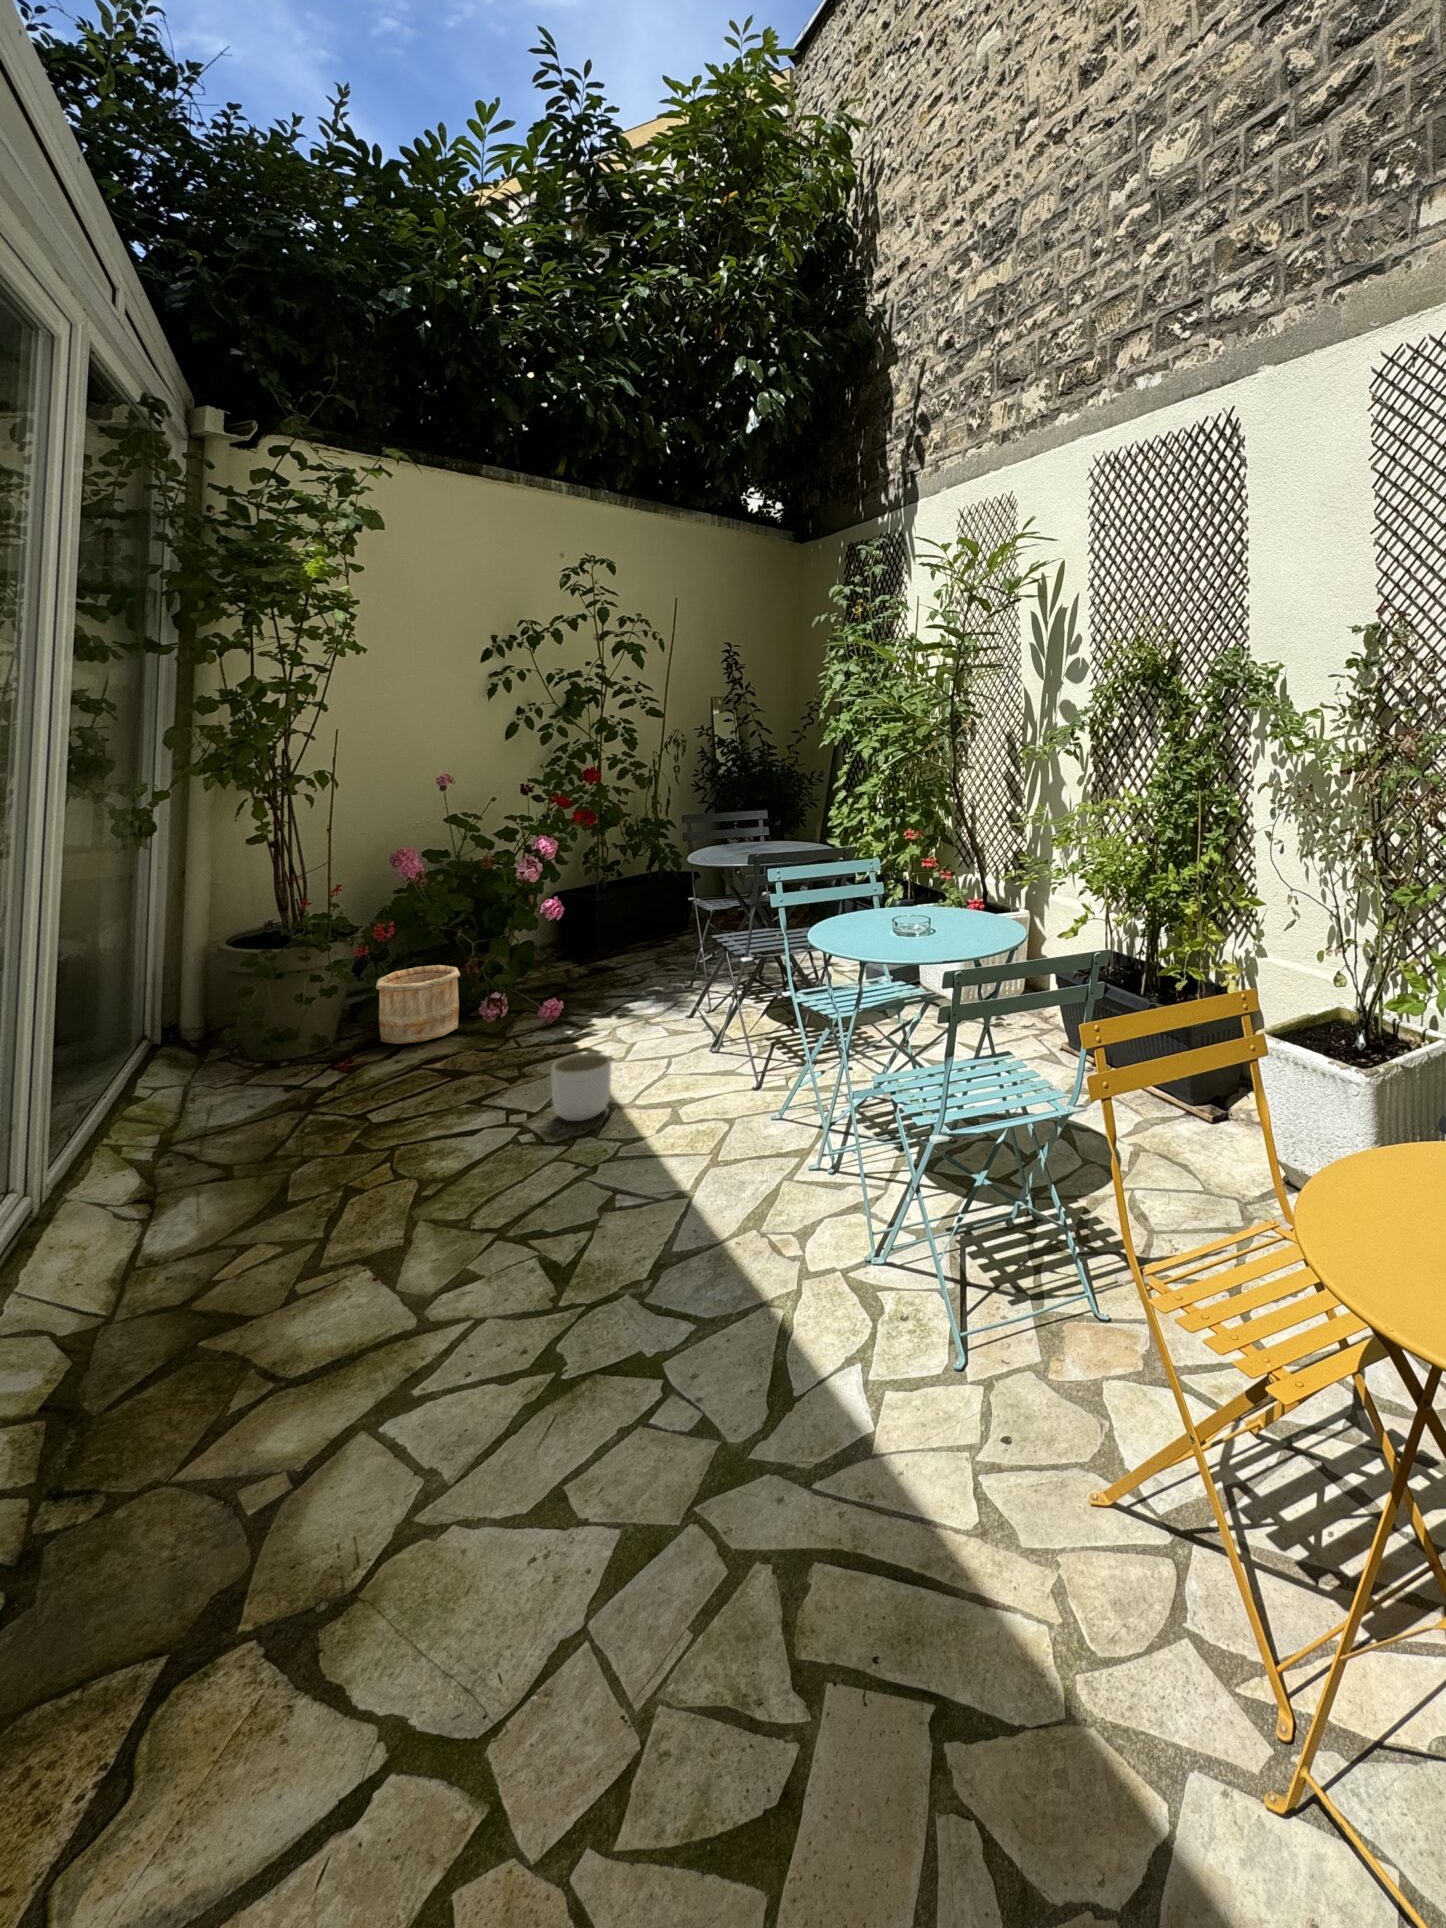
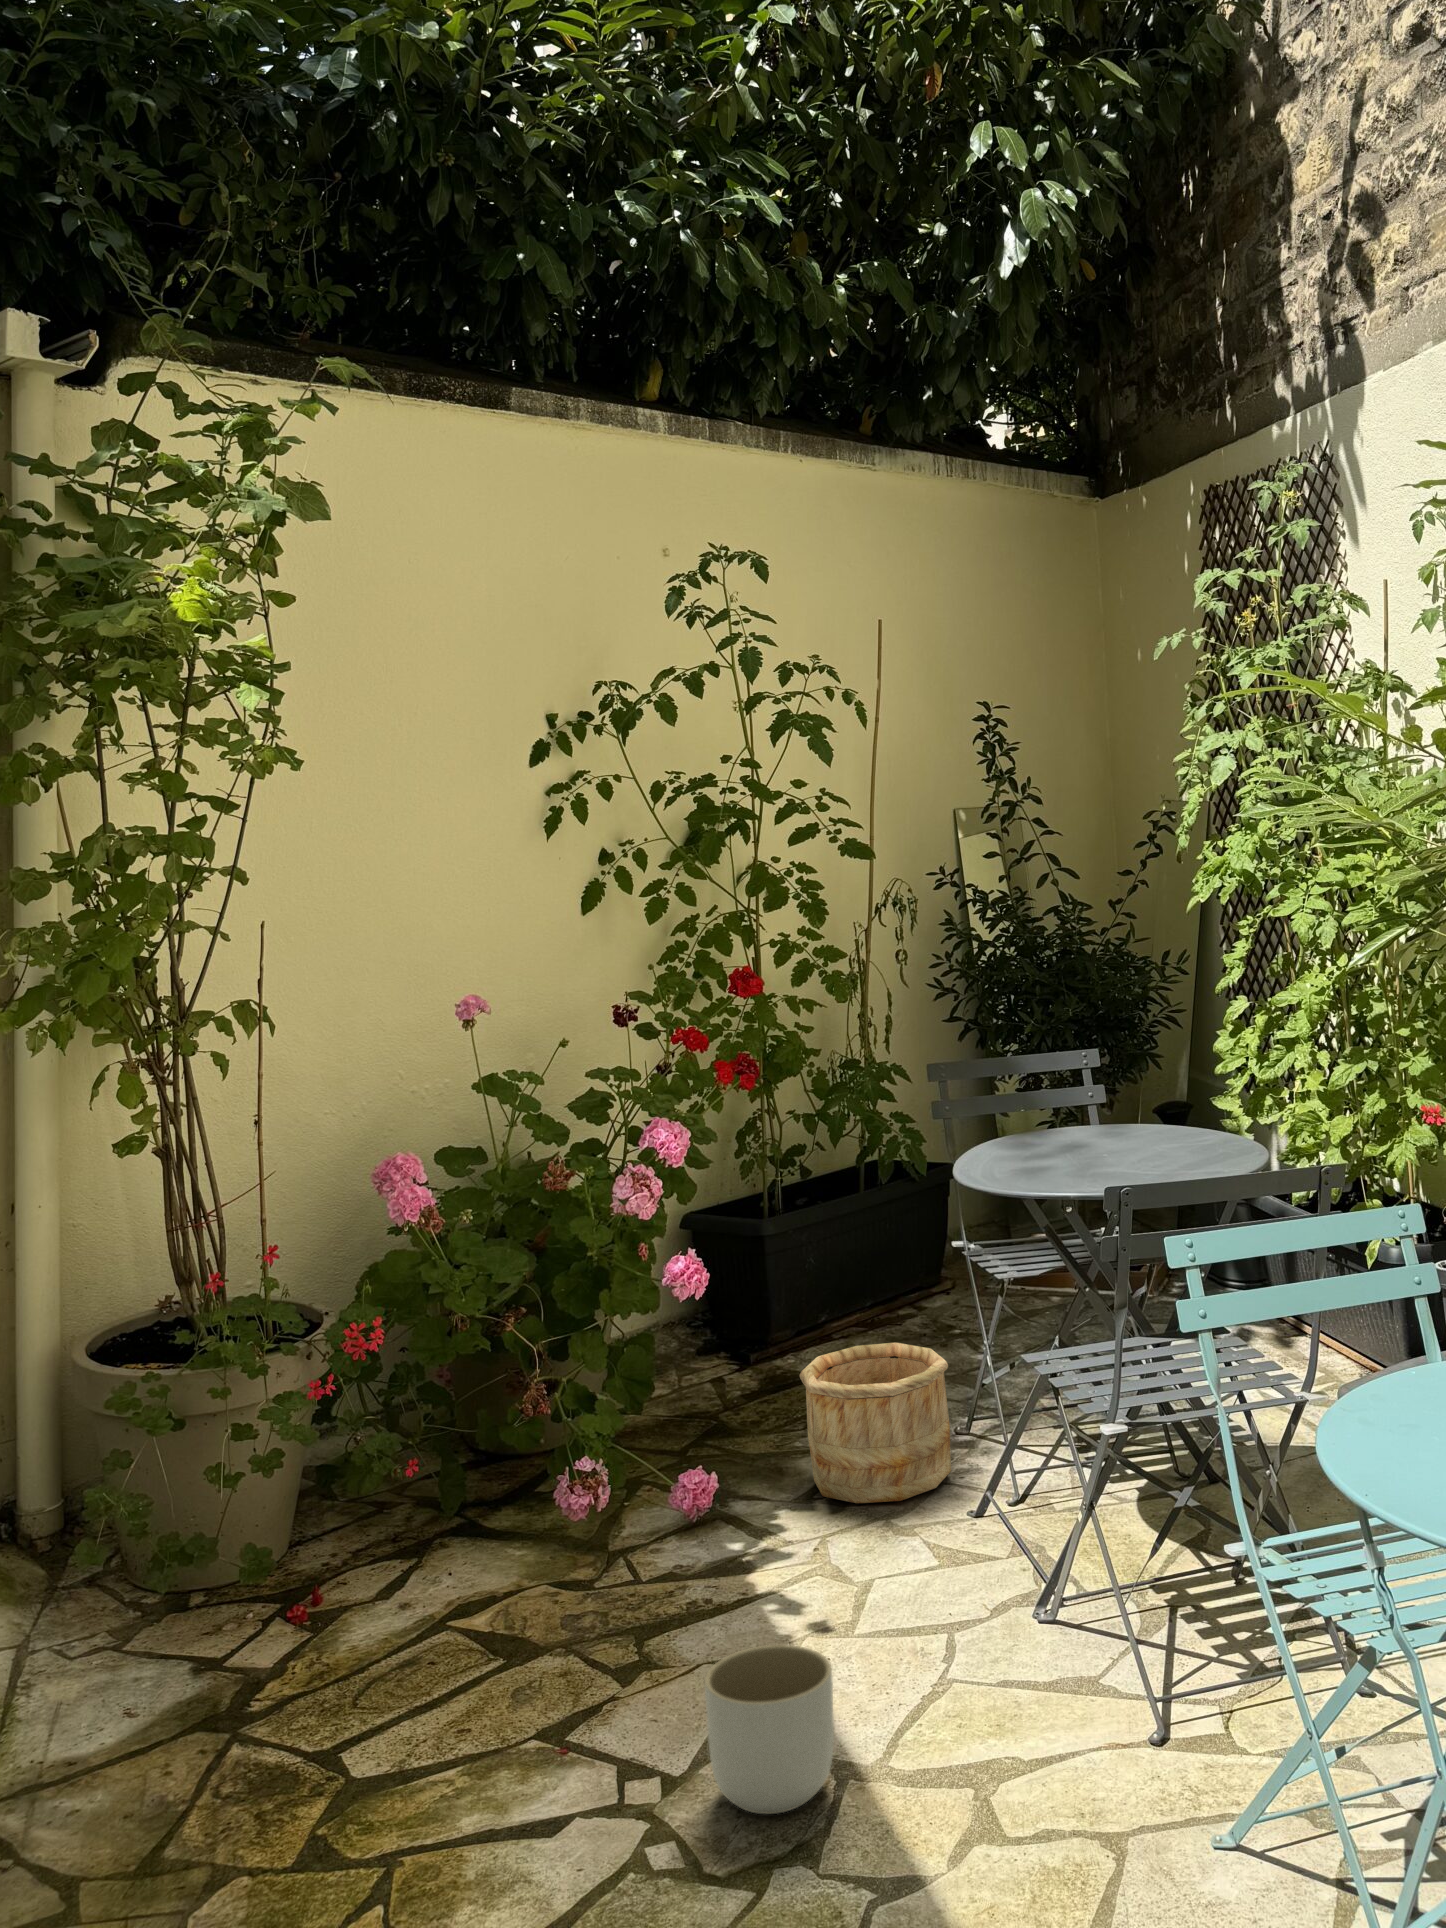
wooden bucket: present [376,965,460,1044] -> present [800,1343,951,1503]

